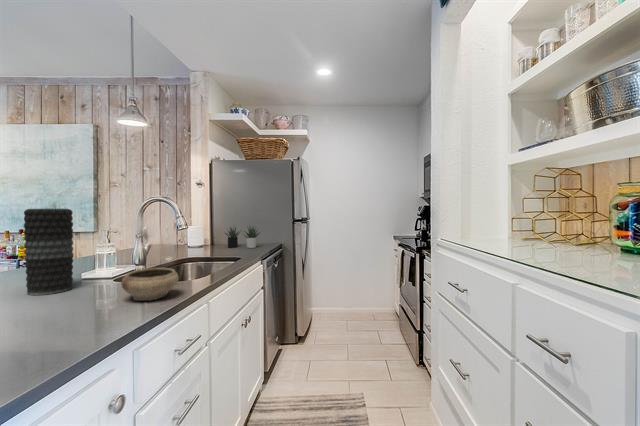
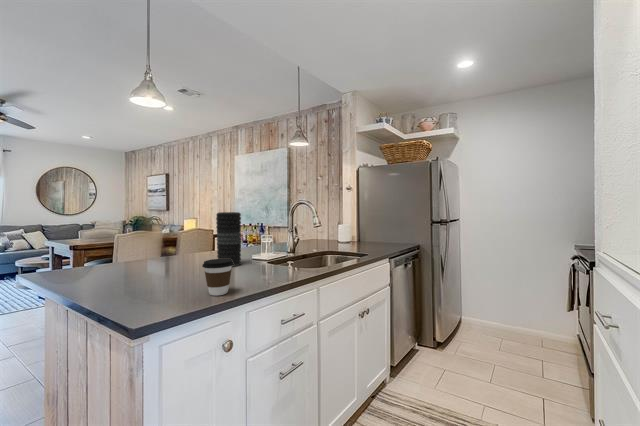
succulent plant: present [225,226,260,248] -> none [364,224,398,247]
ceramic bowl: present [122,268,179,301] -> none [254,257,291,280]
coffee cup: none [56,277,113,336] -> present [202,259,233,296]

